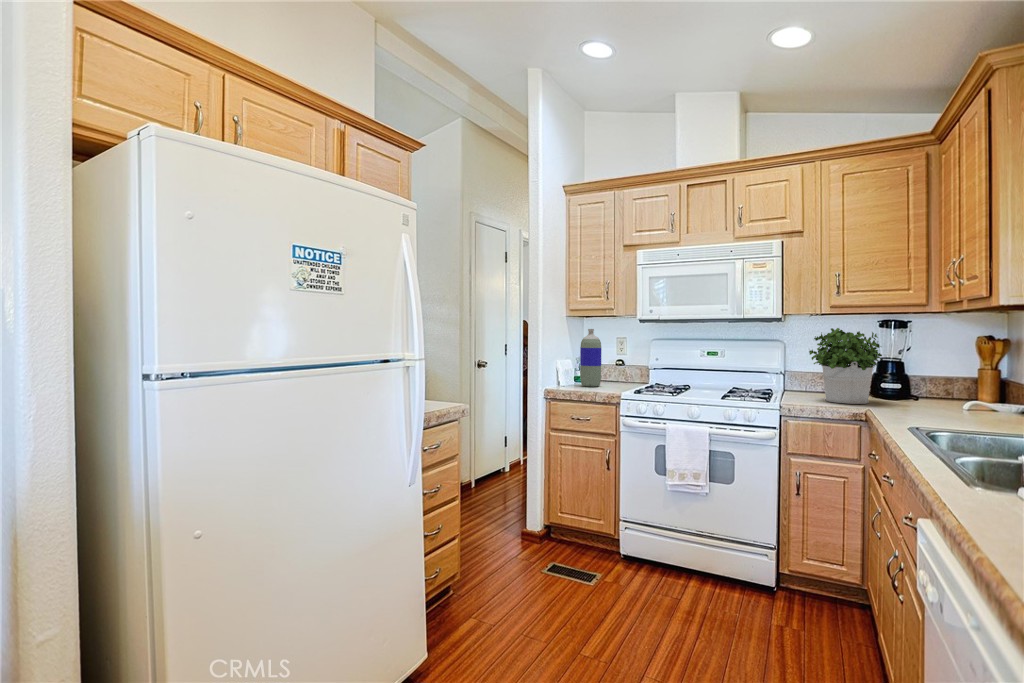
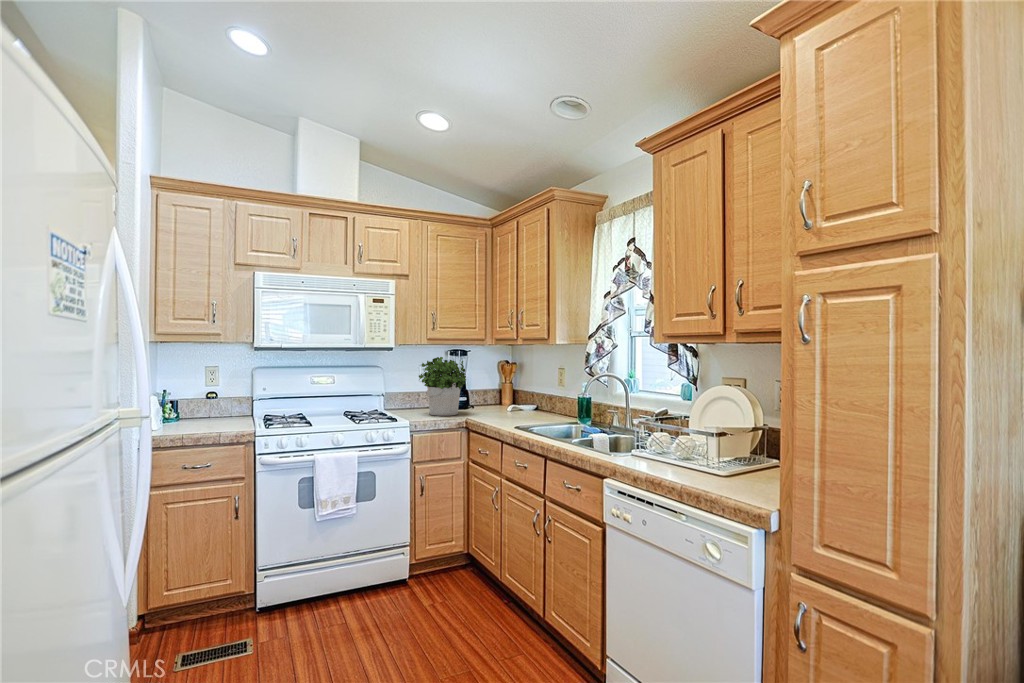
bottle: present [580,329,601,387] -> none [180,356,209,426]

